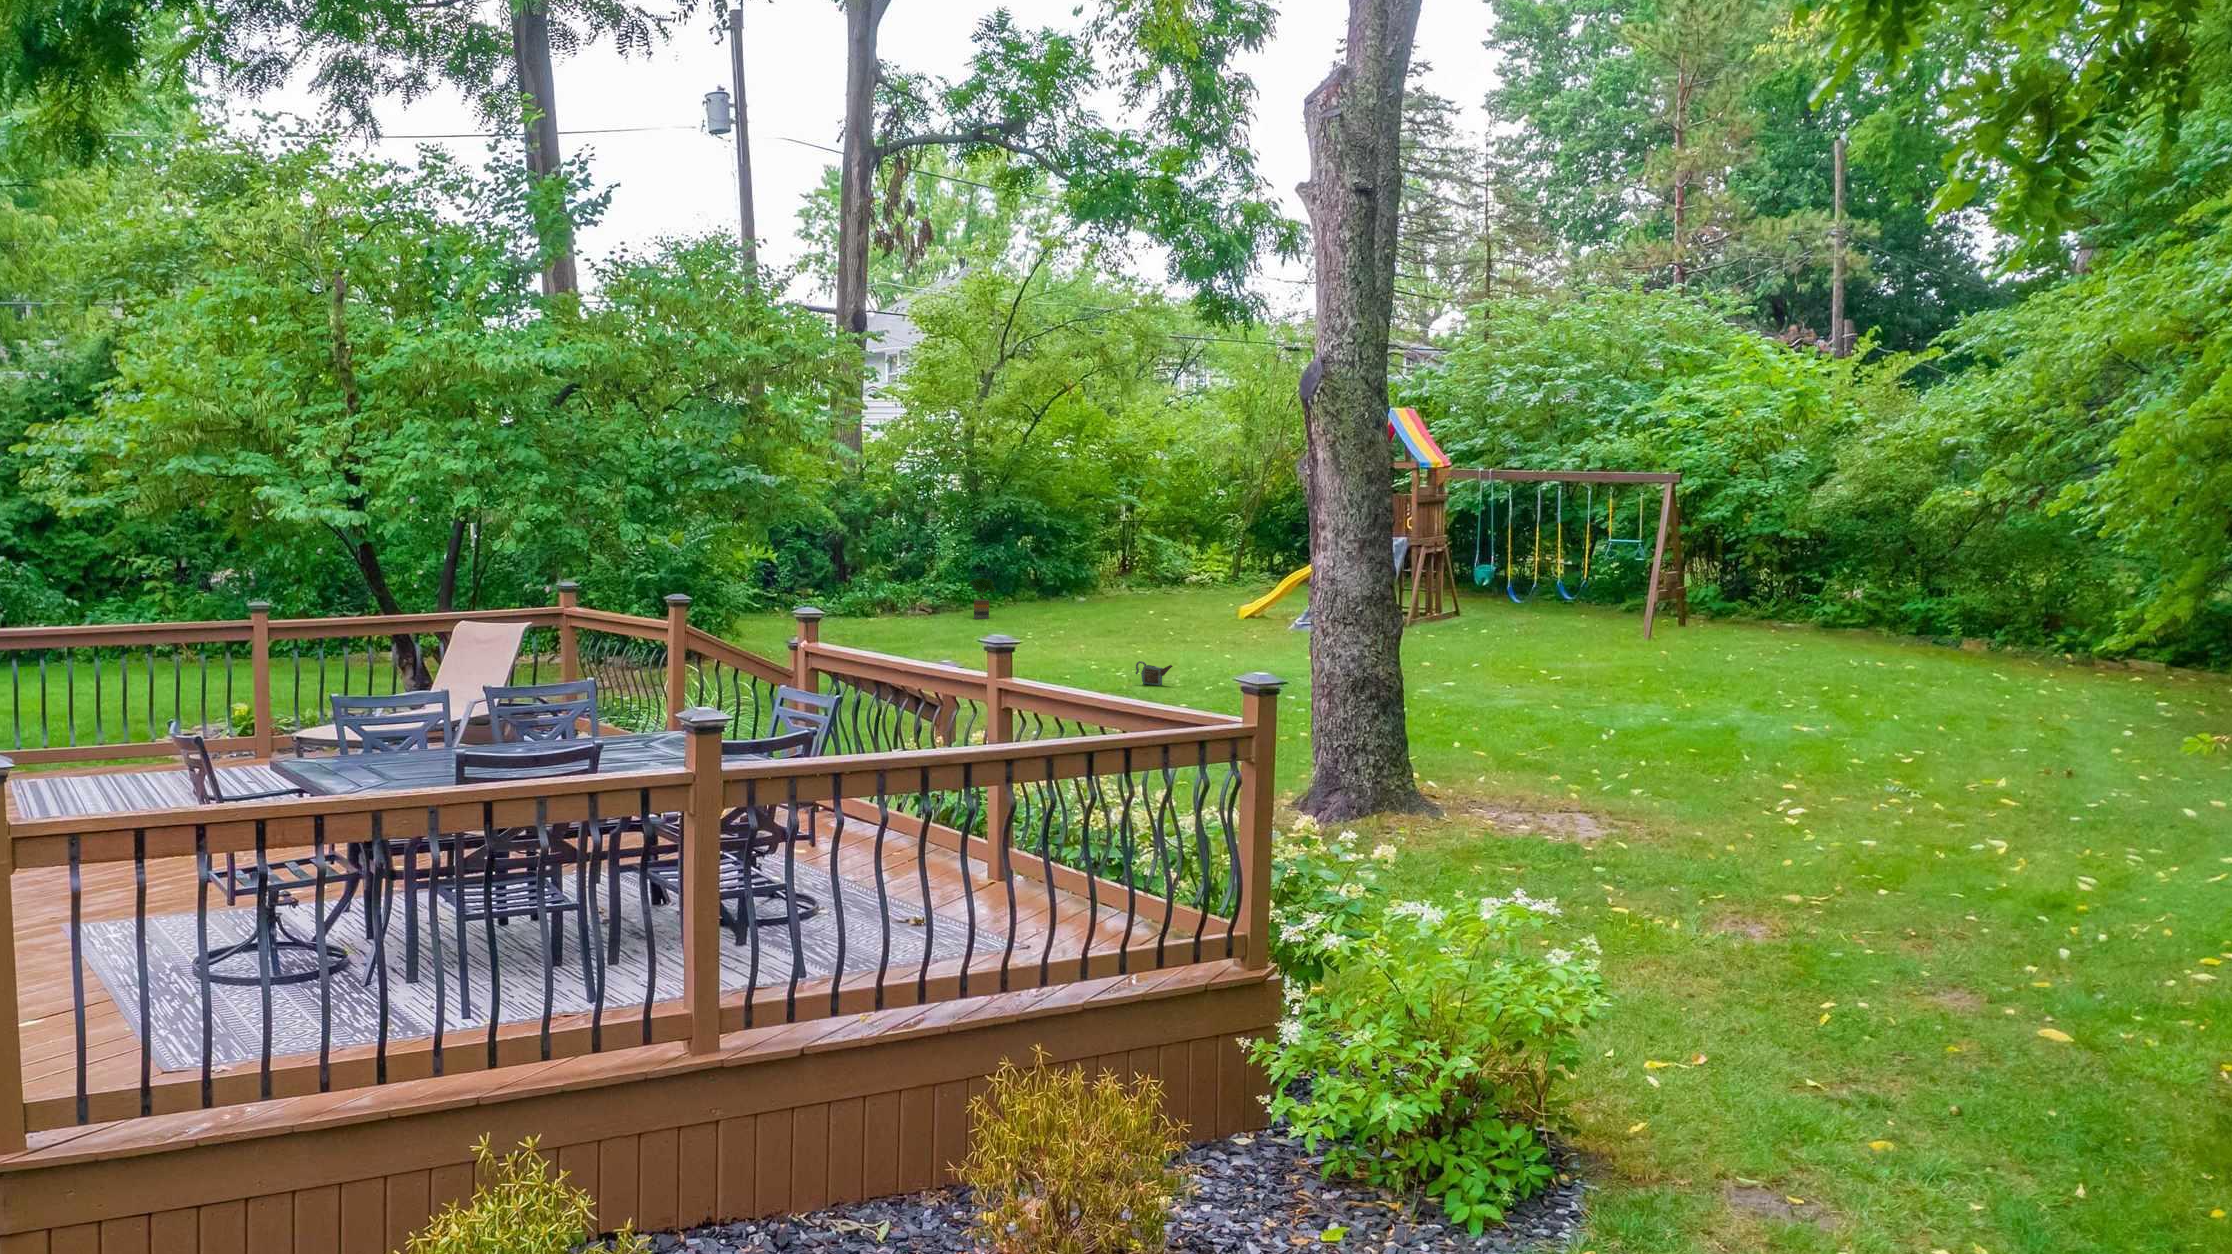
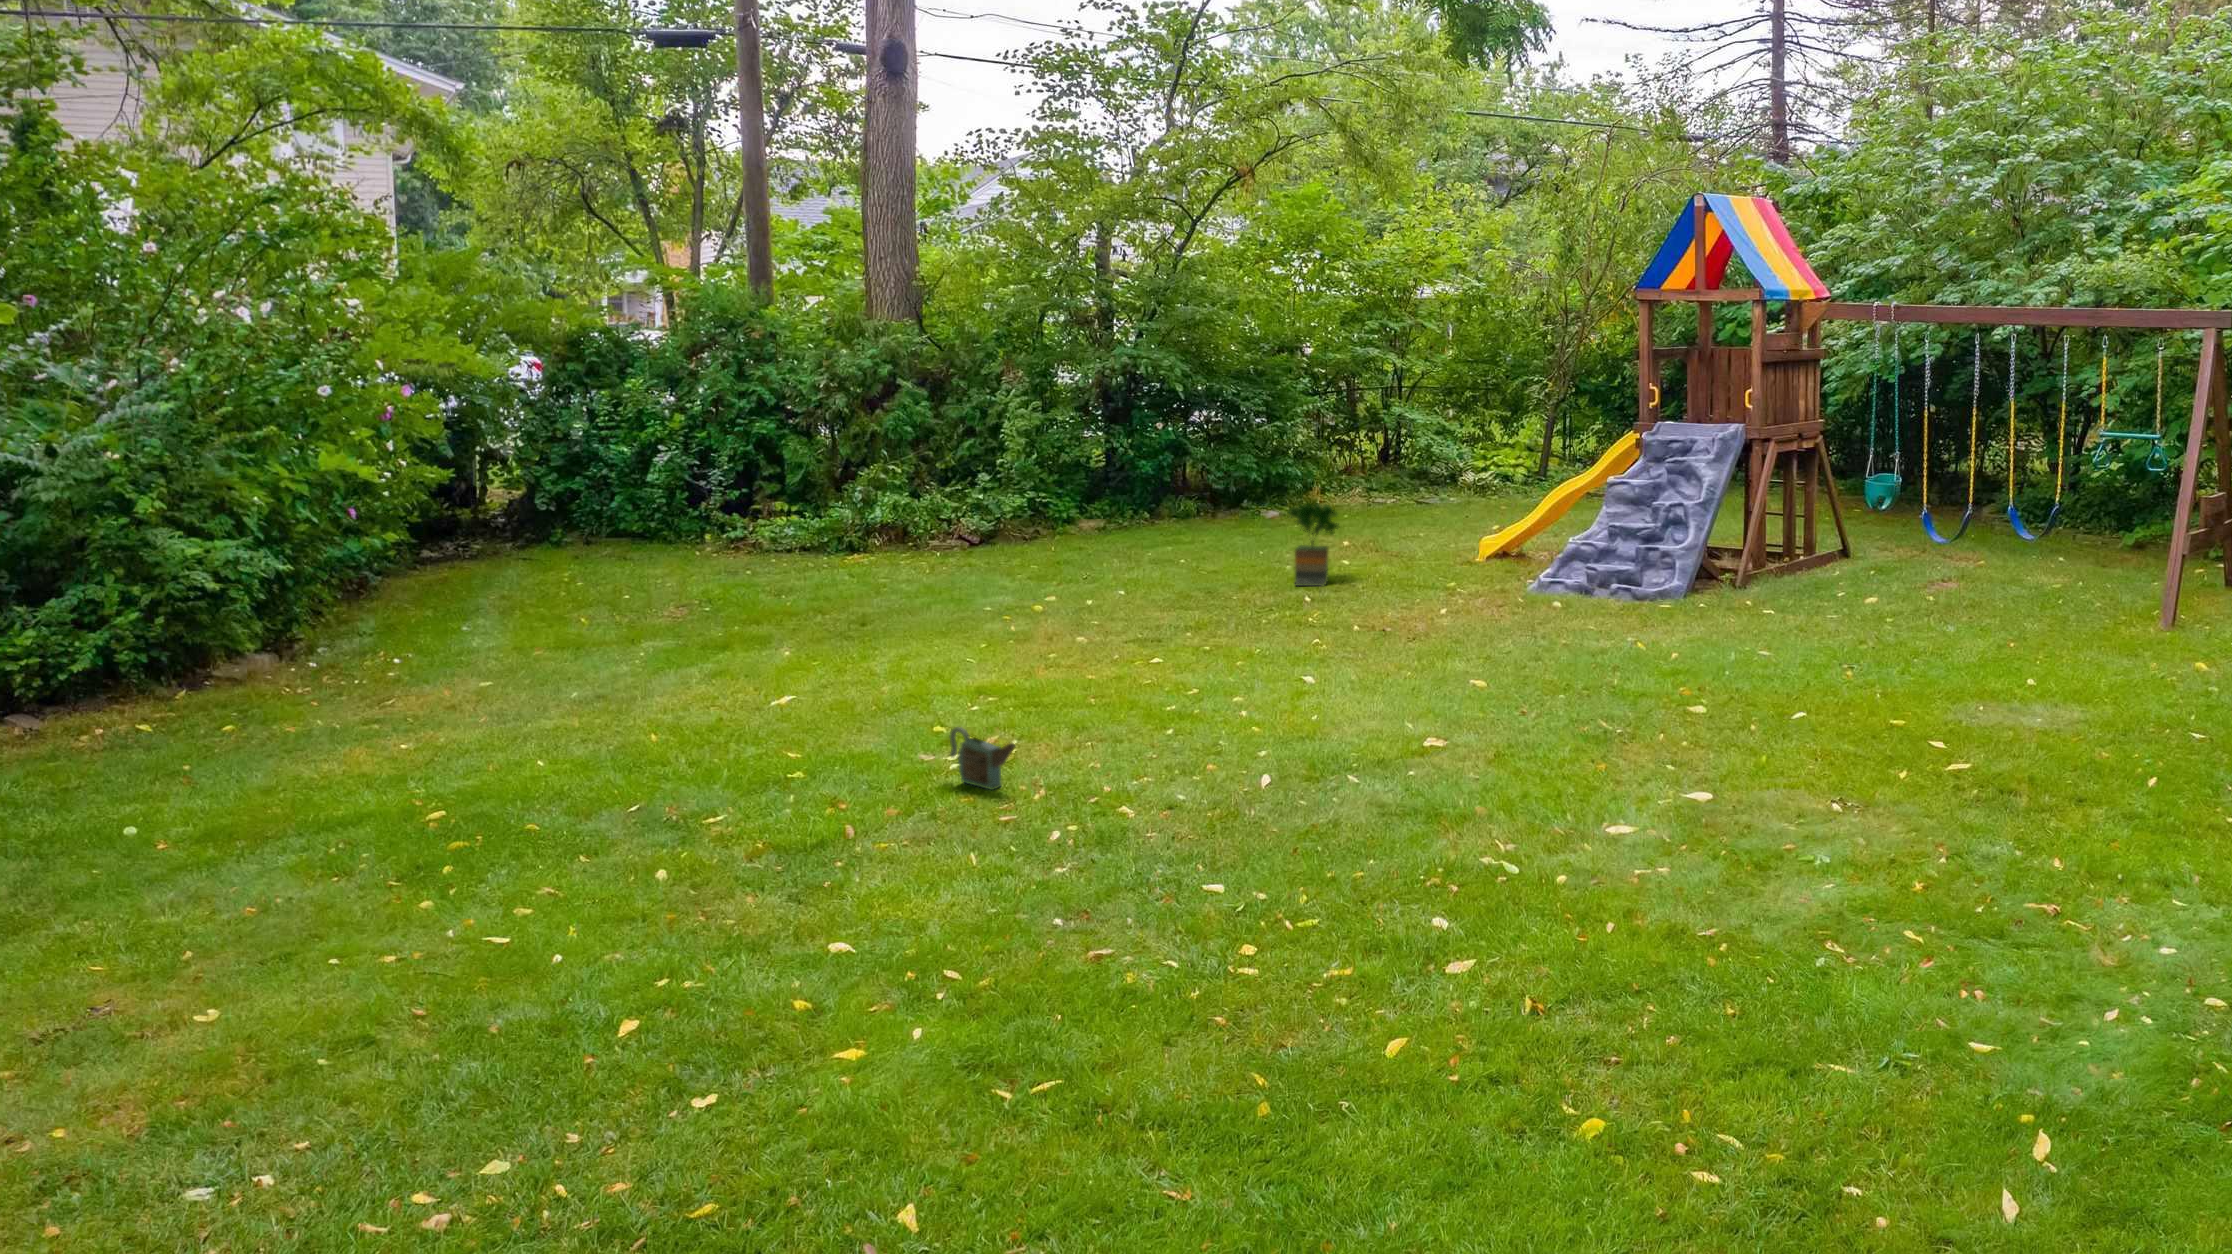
potted tree: present [970,578,996,619] -> present [1288,503,1339,586]

